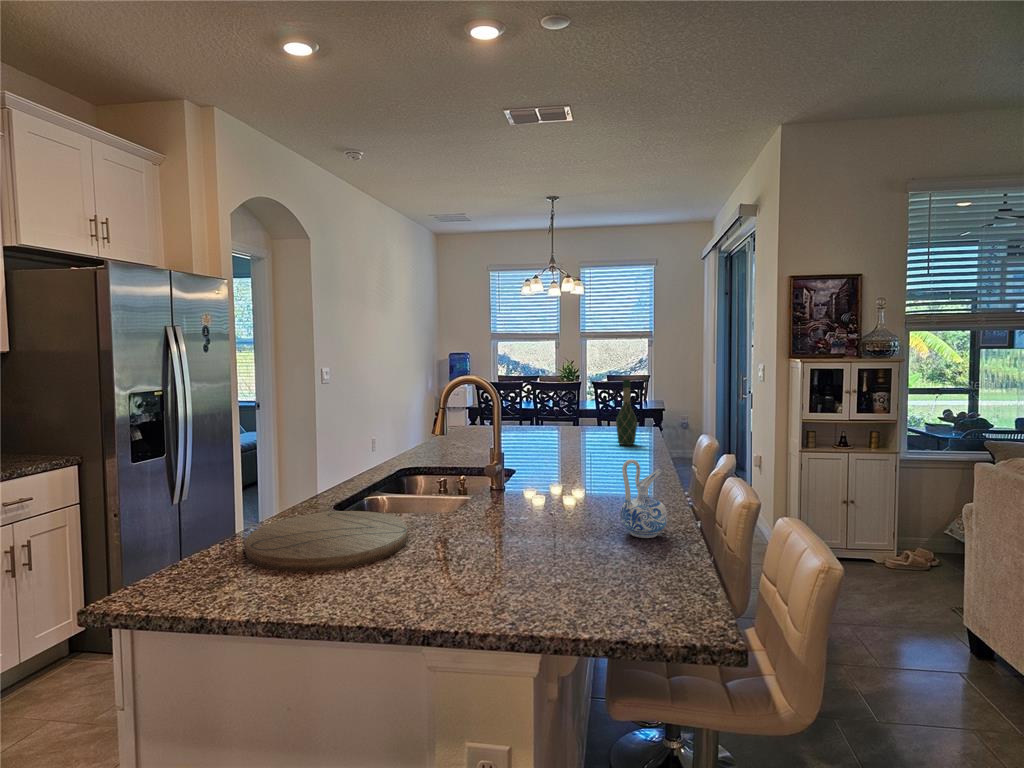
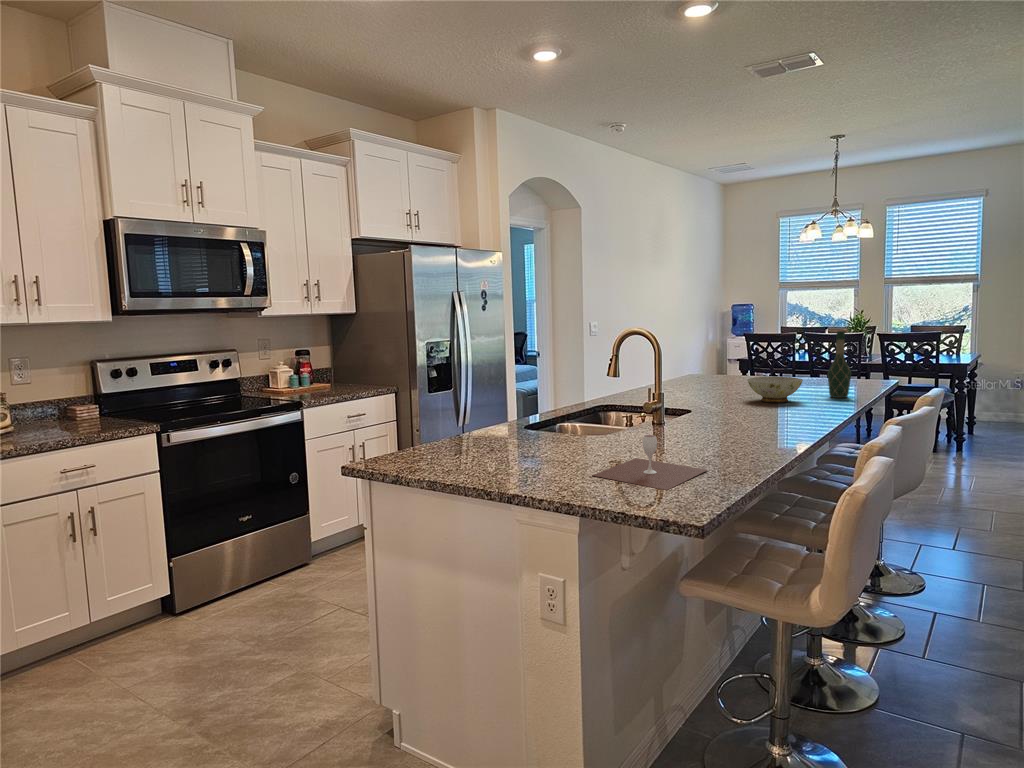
ceramic bowl: none [550,426,603,453] -> present [747,377,803,402]
ceramic pitcher: present [620,459,667,538] -> none [715,399,756,465]
cutting board: present [245,511,408,572] -> none [447,427,555,459]
wine glass: none [509,513,632,589] -> present [592,435,707,490]

